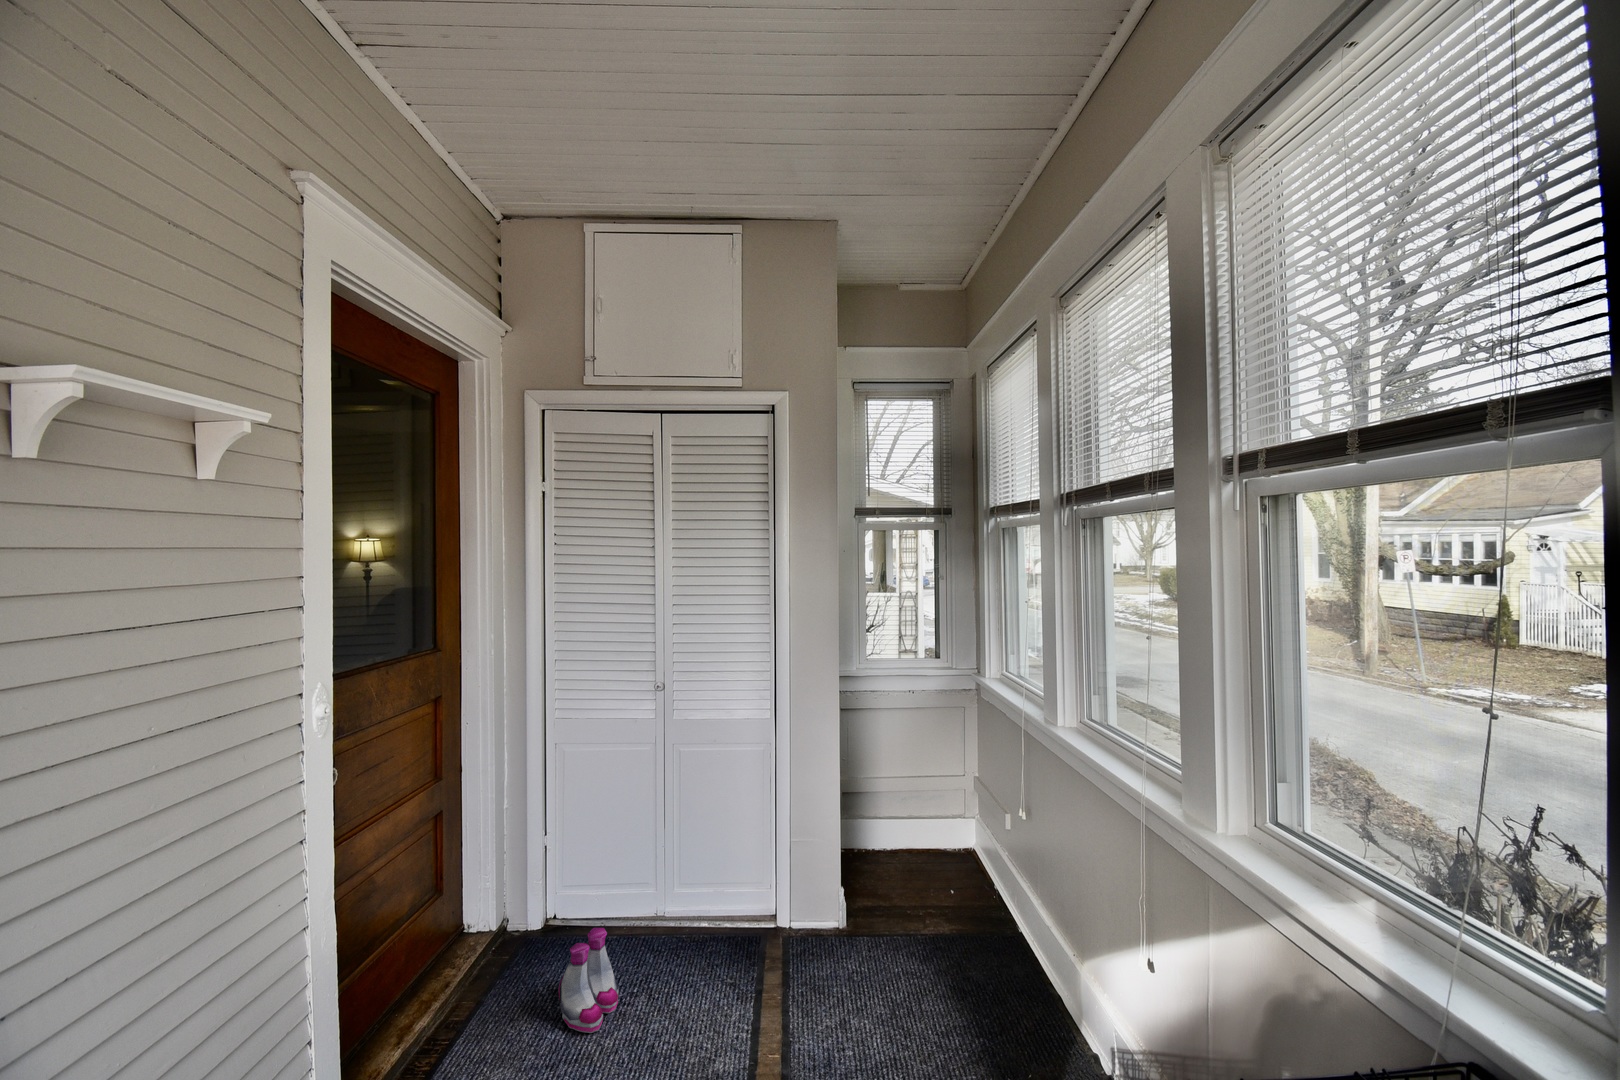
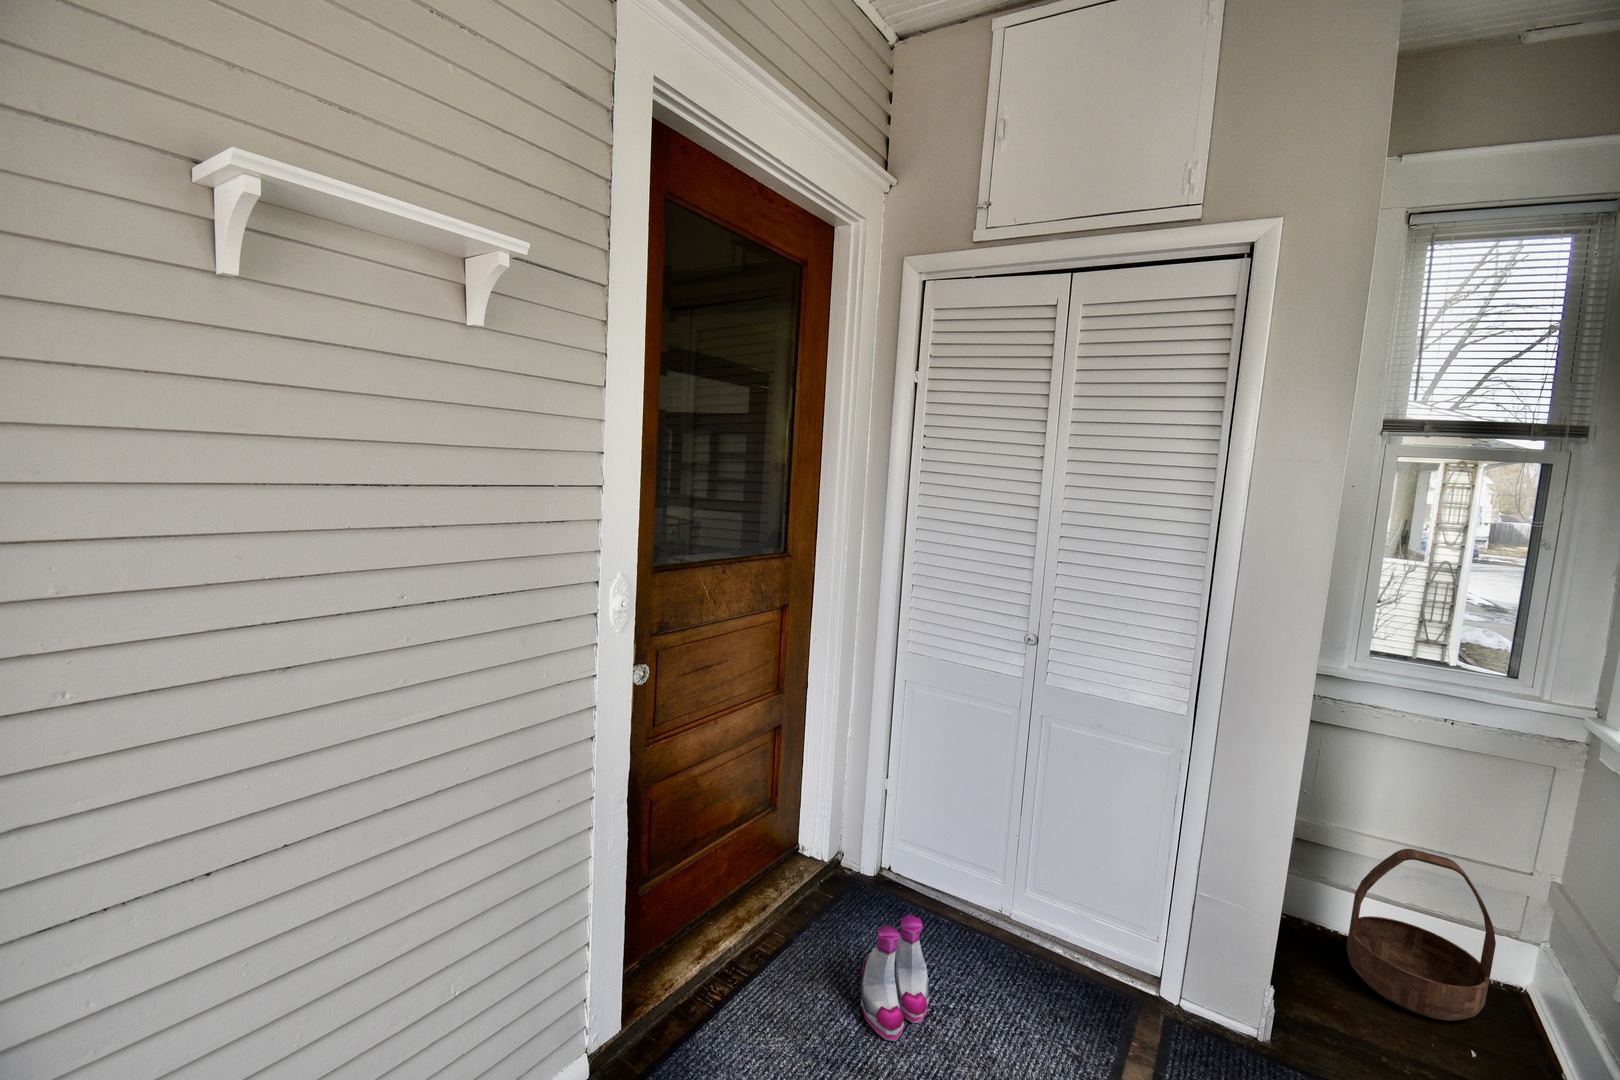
basket: none [879,775,948,877] -> present [1347,849,1496,1021]

